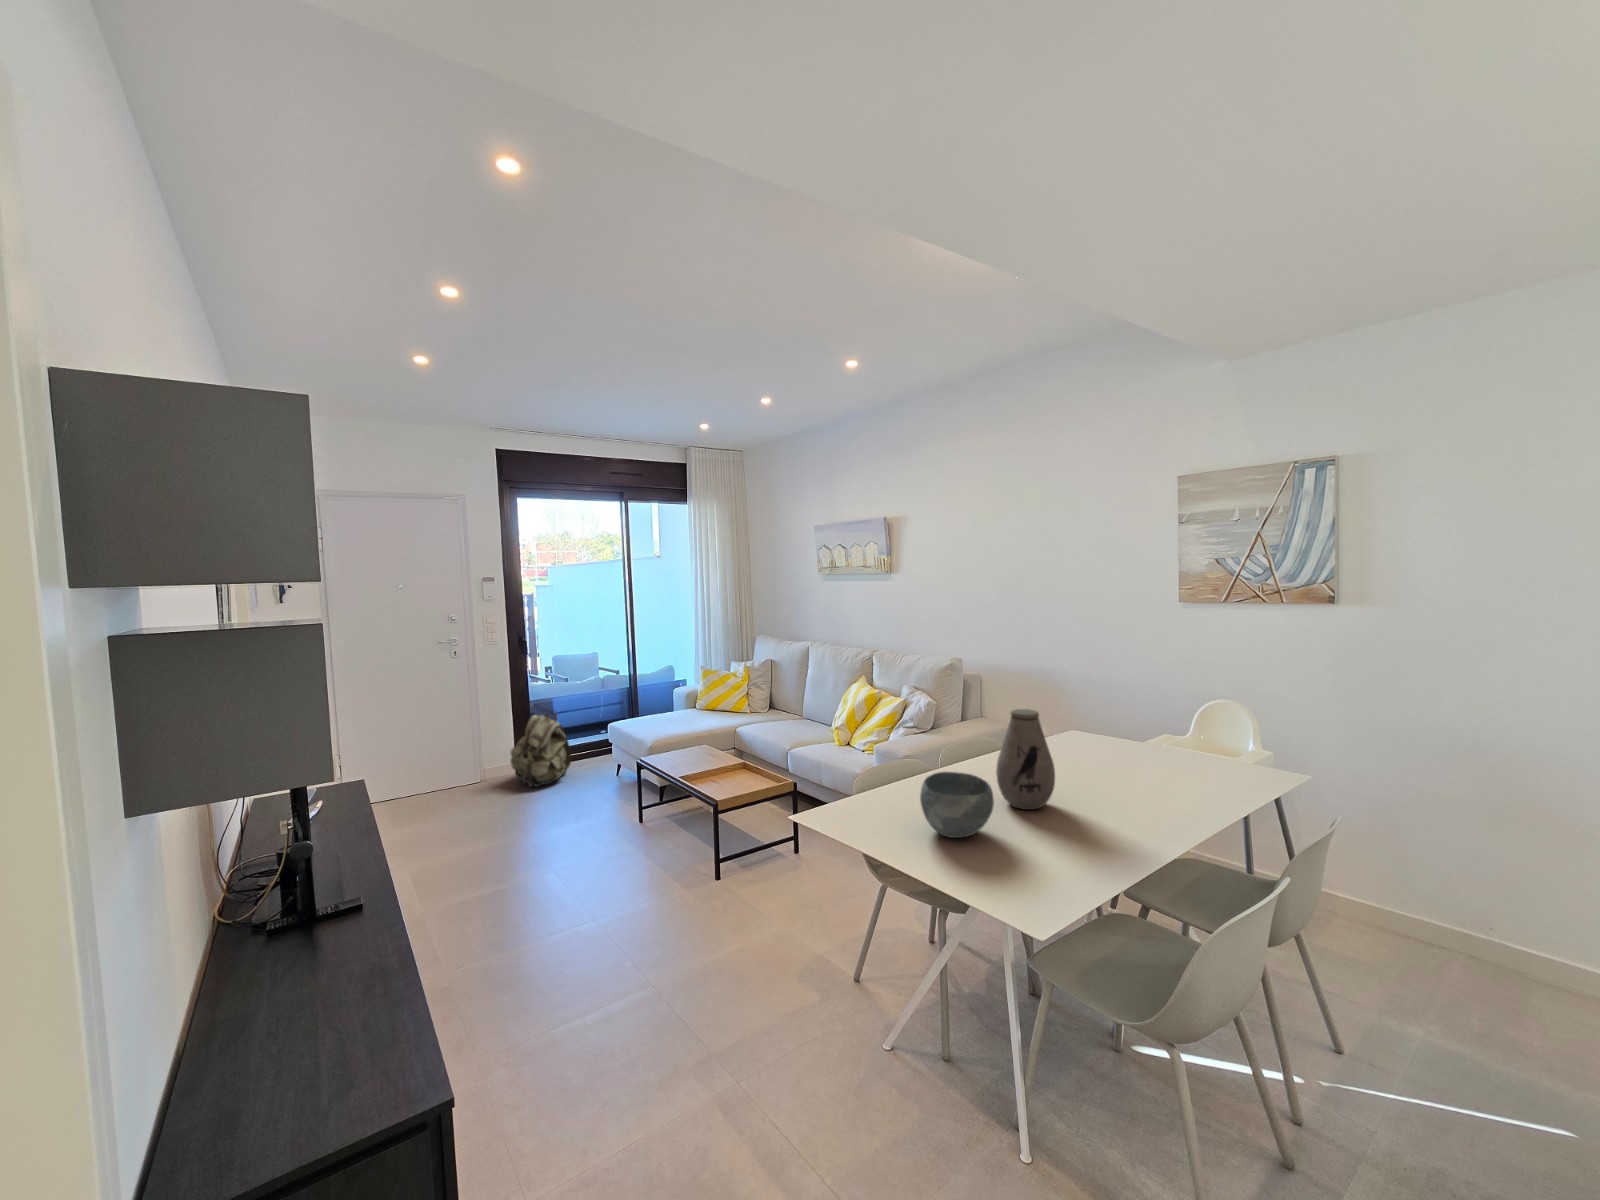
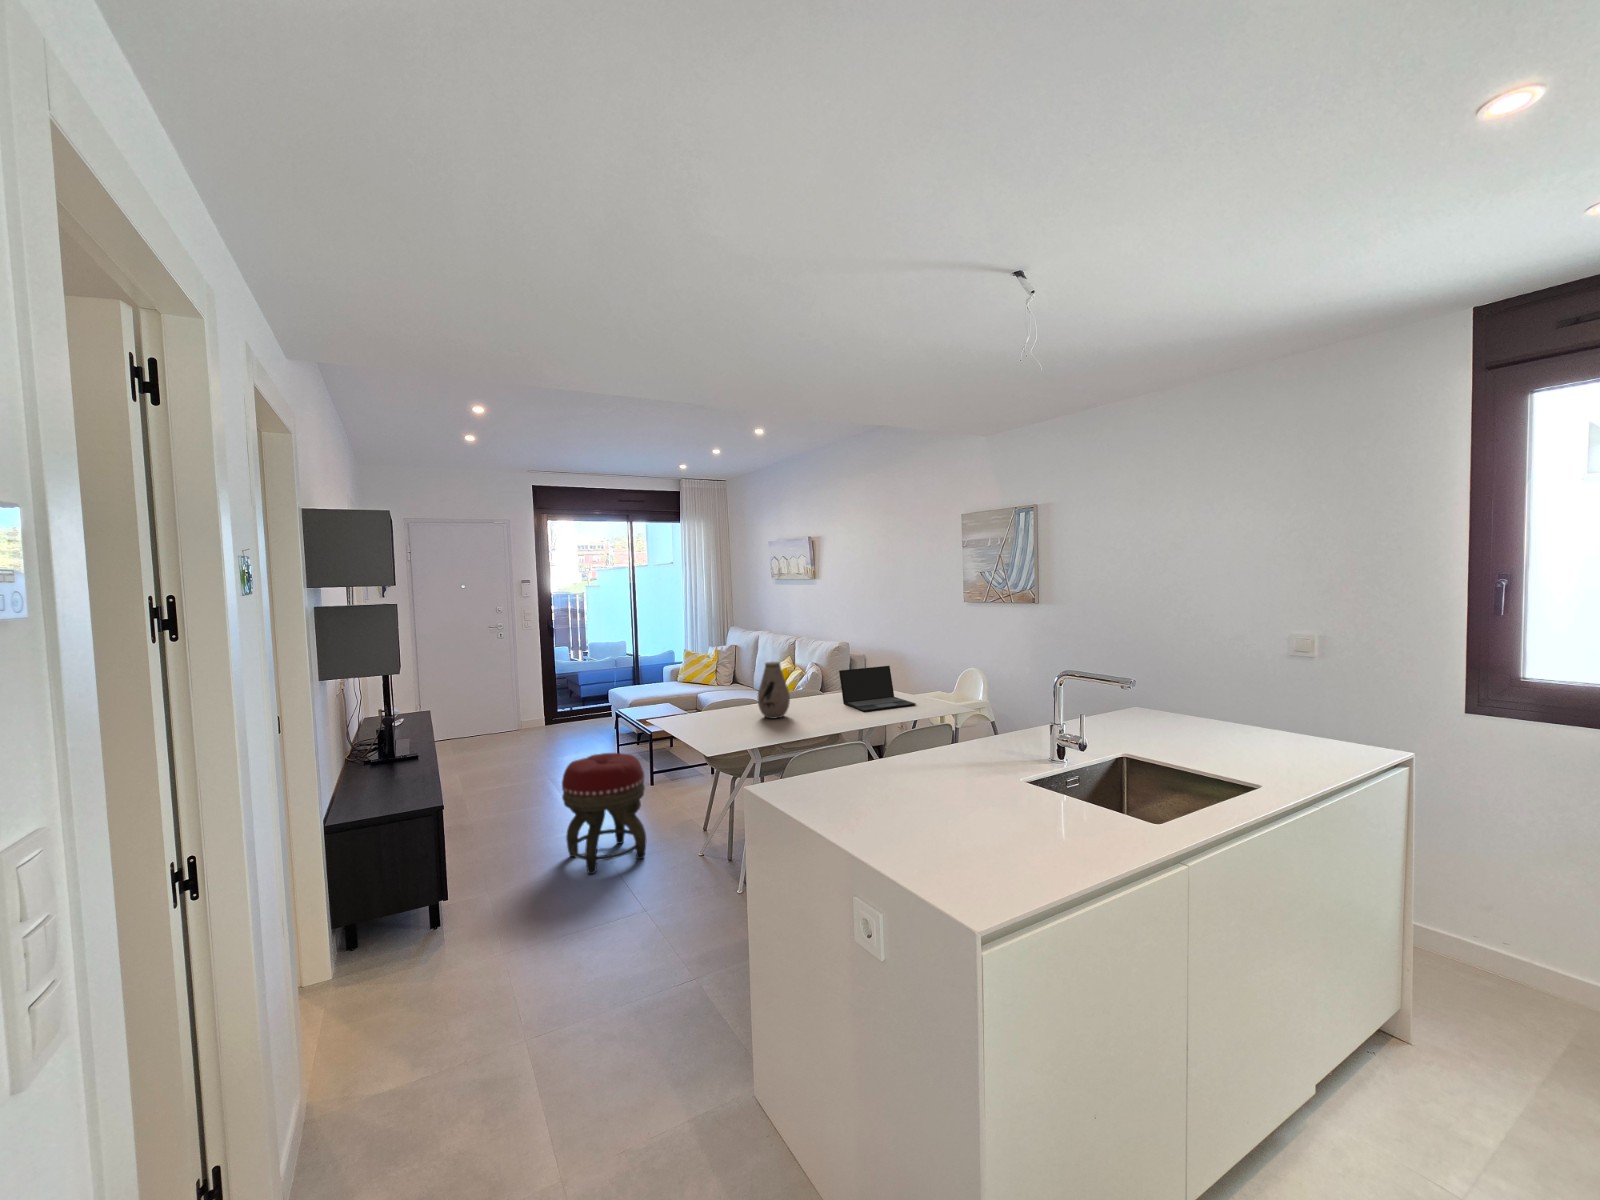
laptop: none [1081,703,1213,786] -> present [839,666,916,711]
backpack: present [510,711,571,787] -> none [540,678,584,732]
bowl: present [920,772,994,838] -> none [697,694,737,727]
footstool: none [658,876,811,1134] -> present [562,753,646,874]

